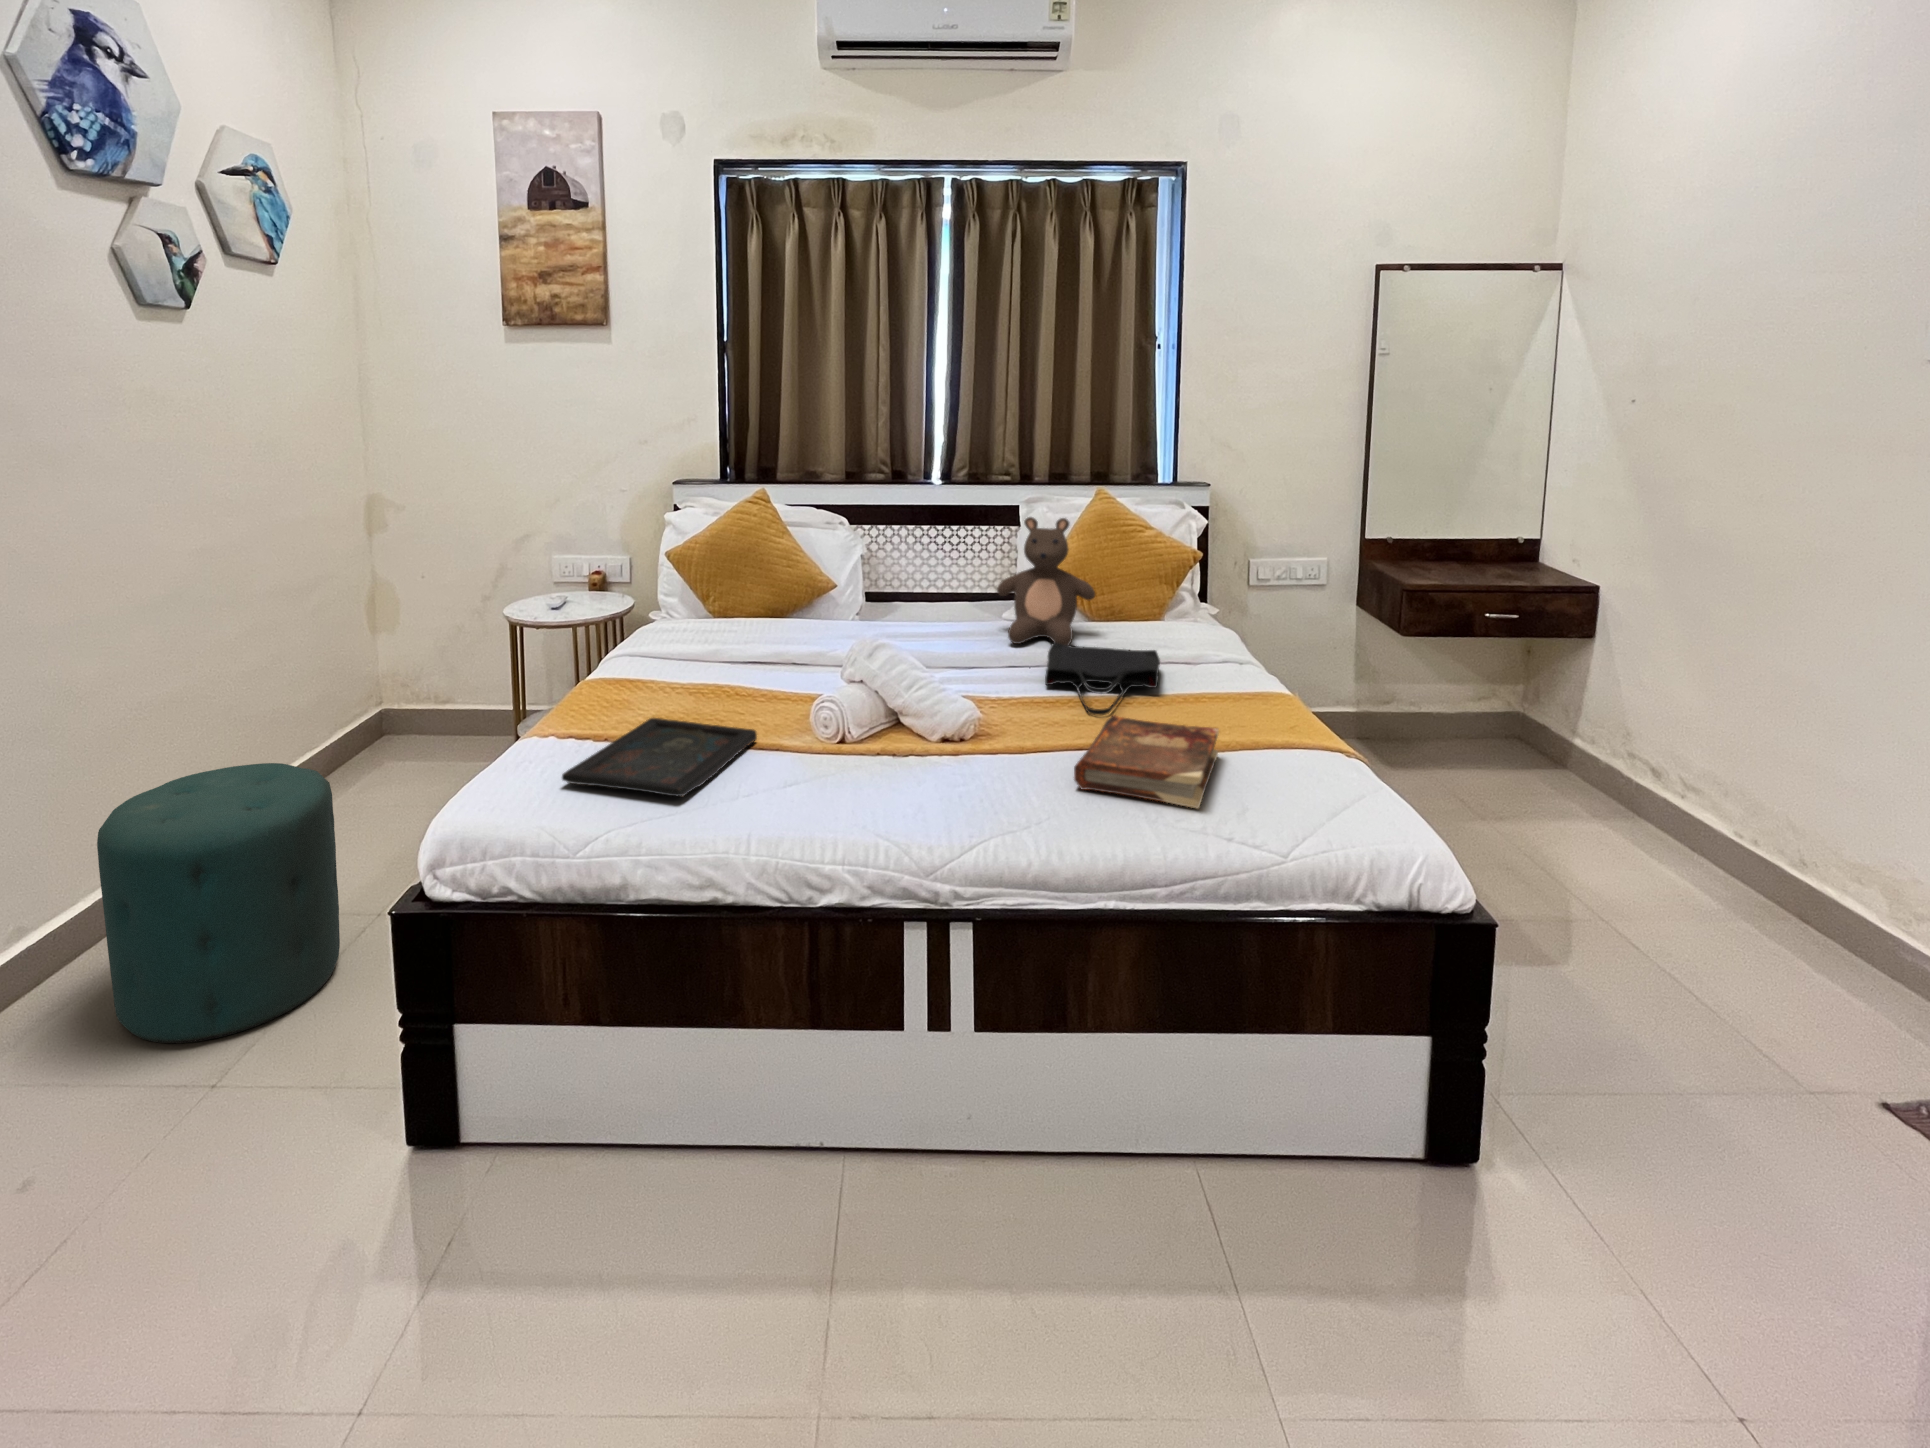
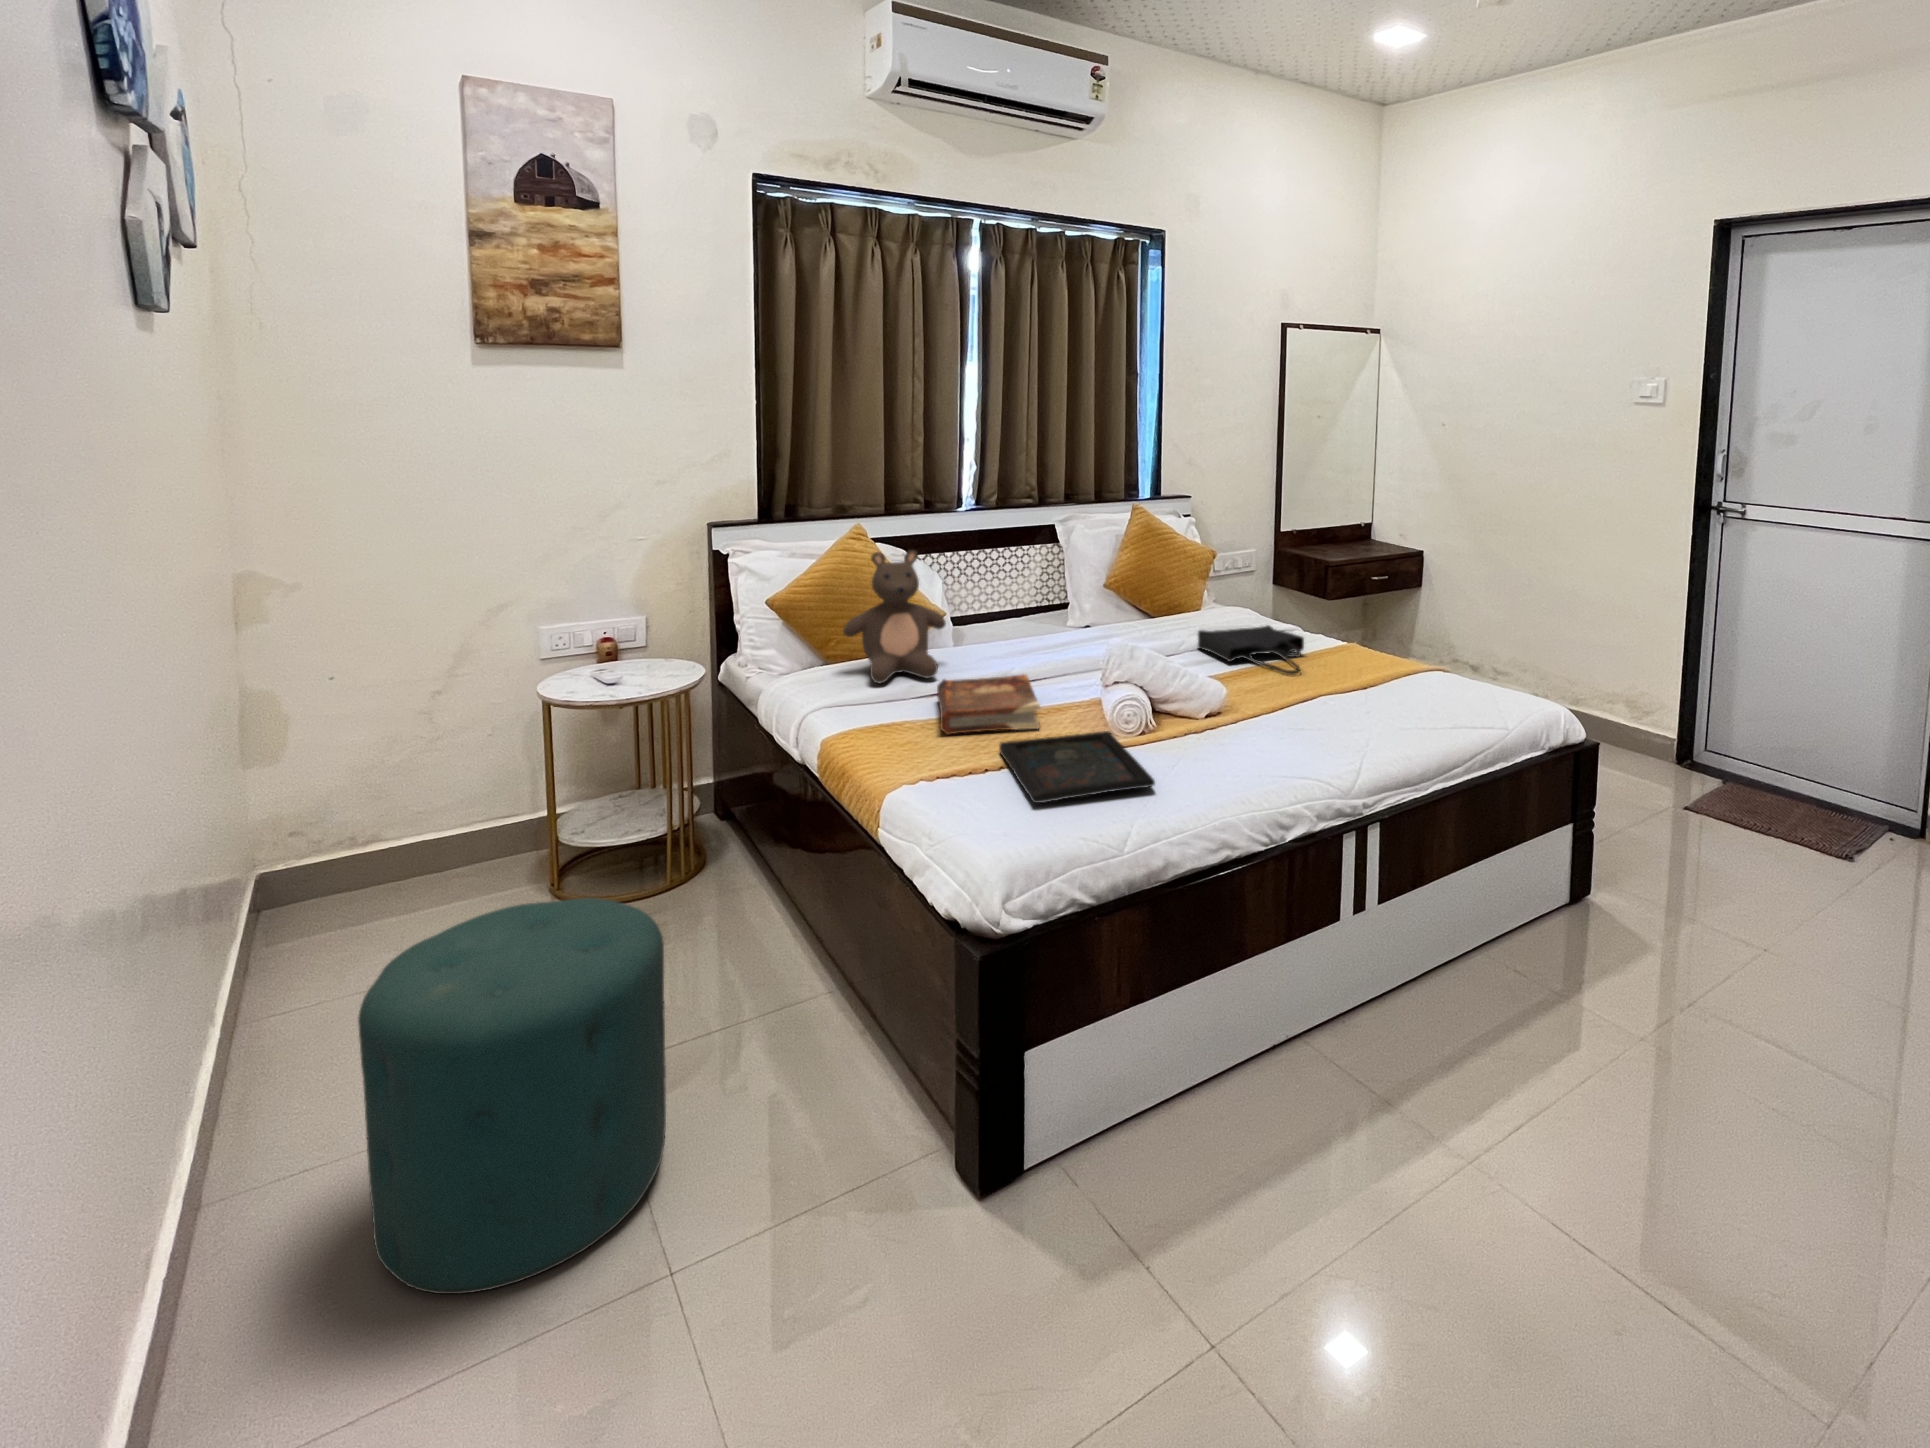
teddy bear: present [997,517,1095,645] -> present [843,550,946,683]
book: present [1074,715,1219,808] -> present [937,674,1040,735]

